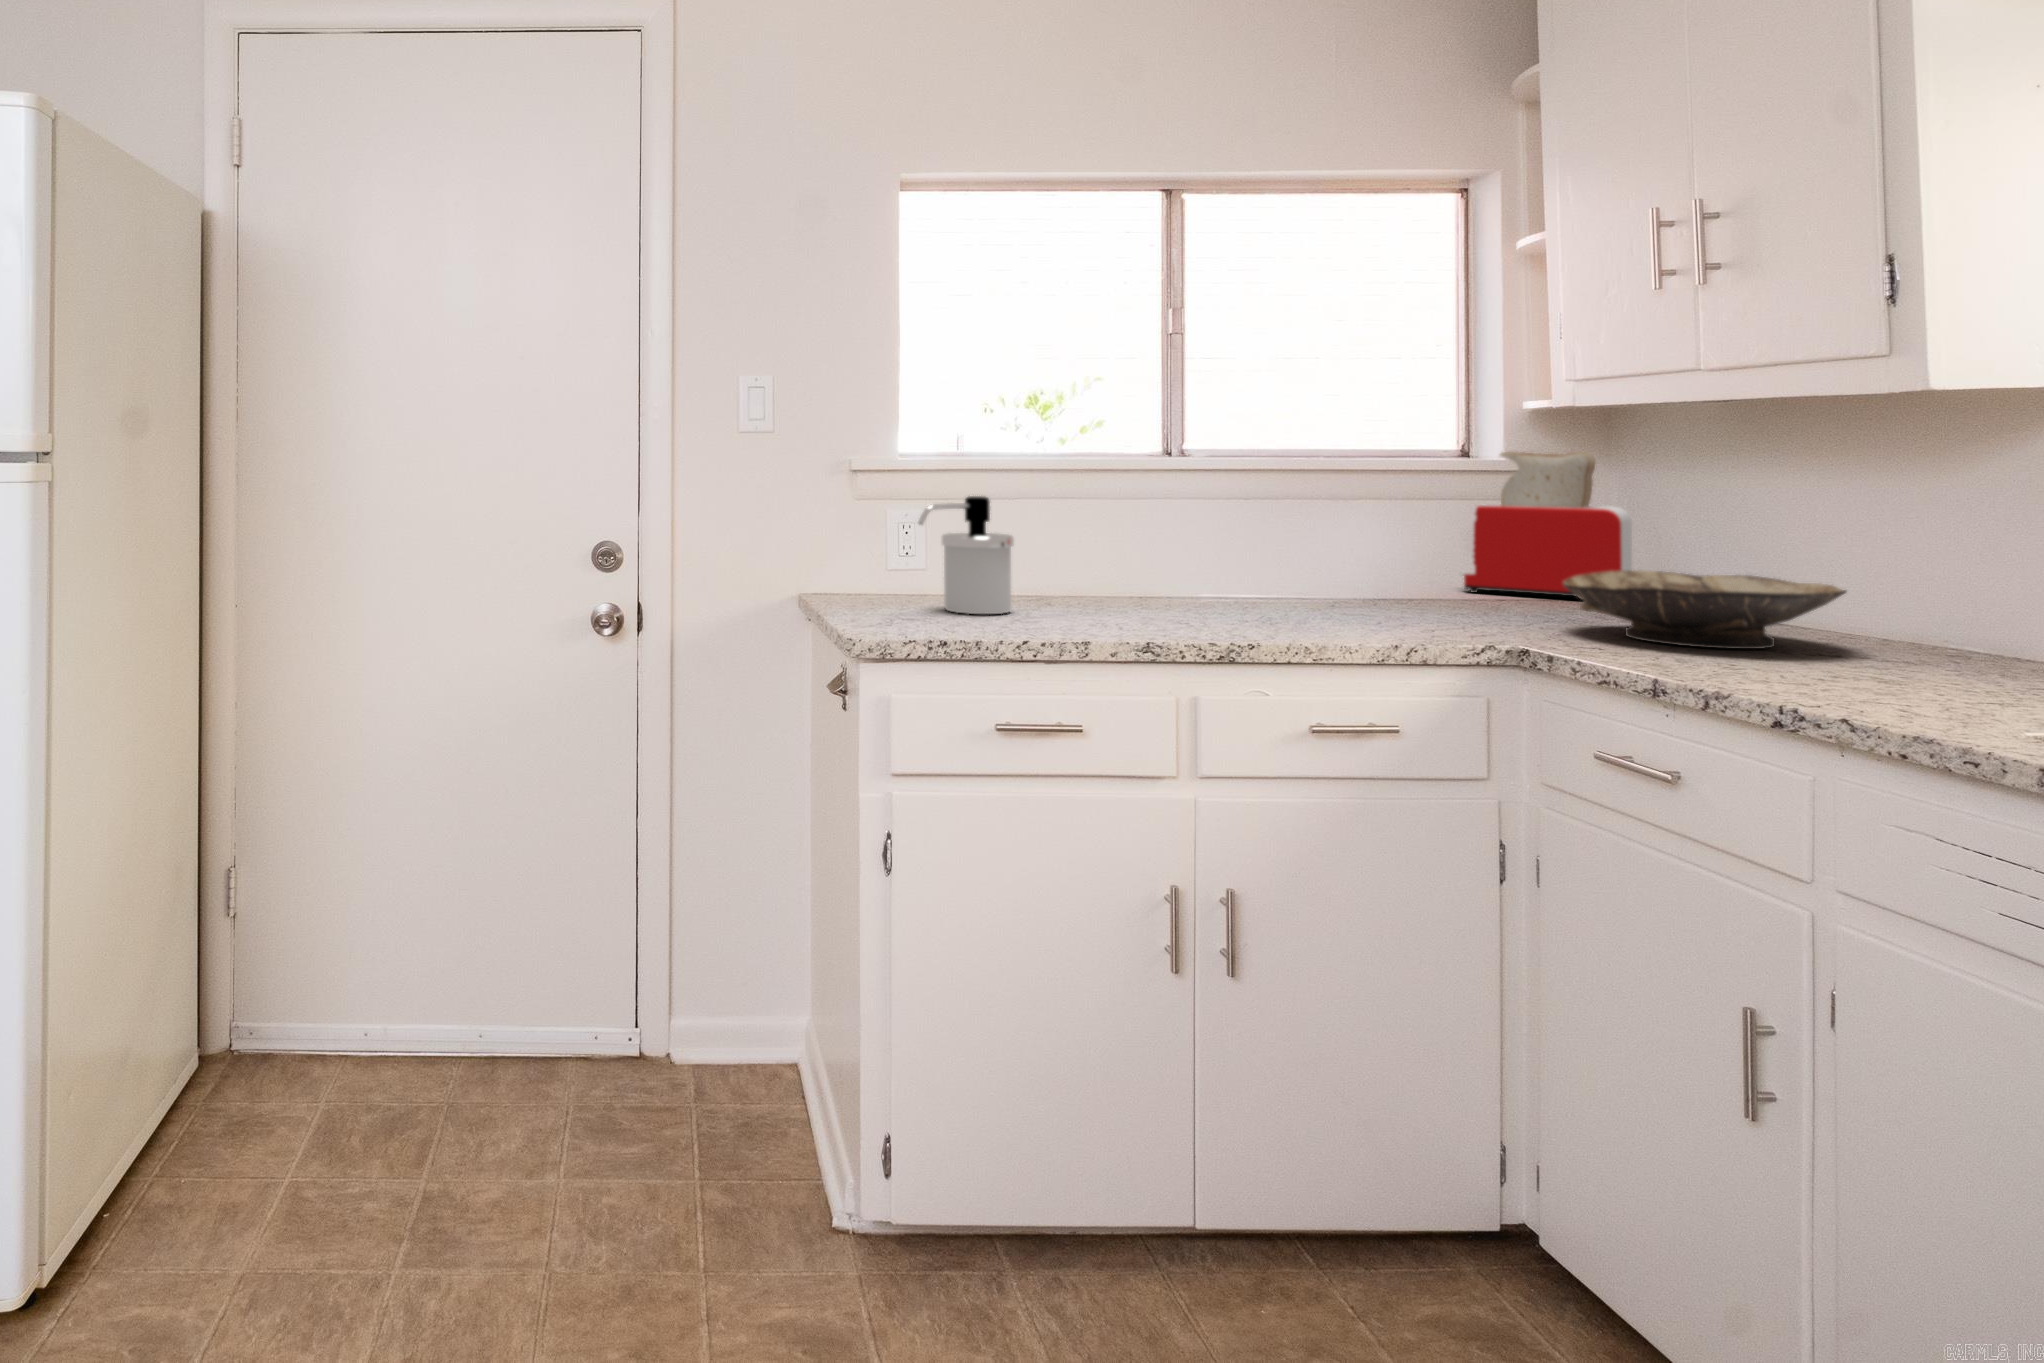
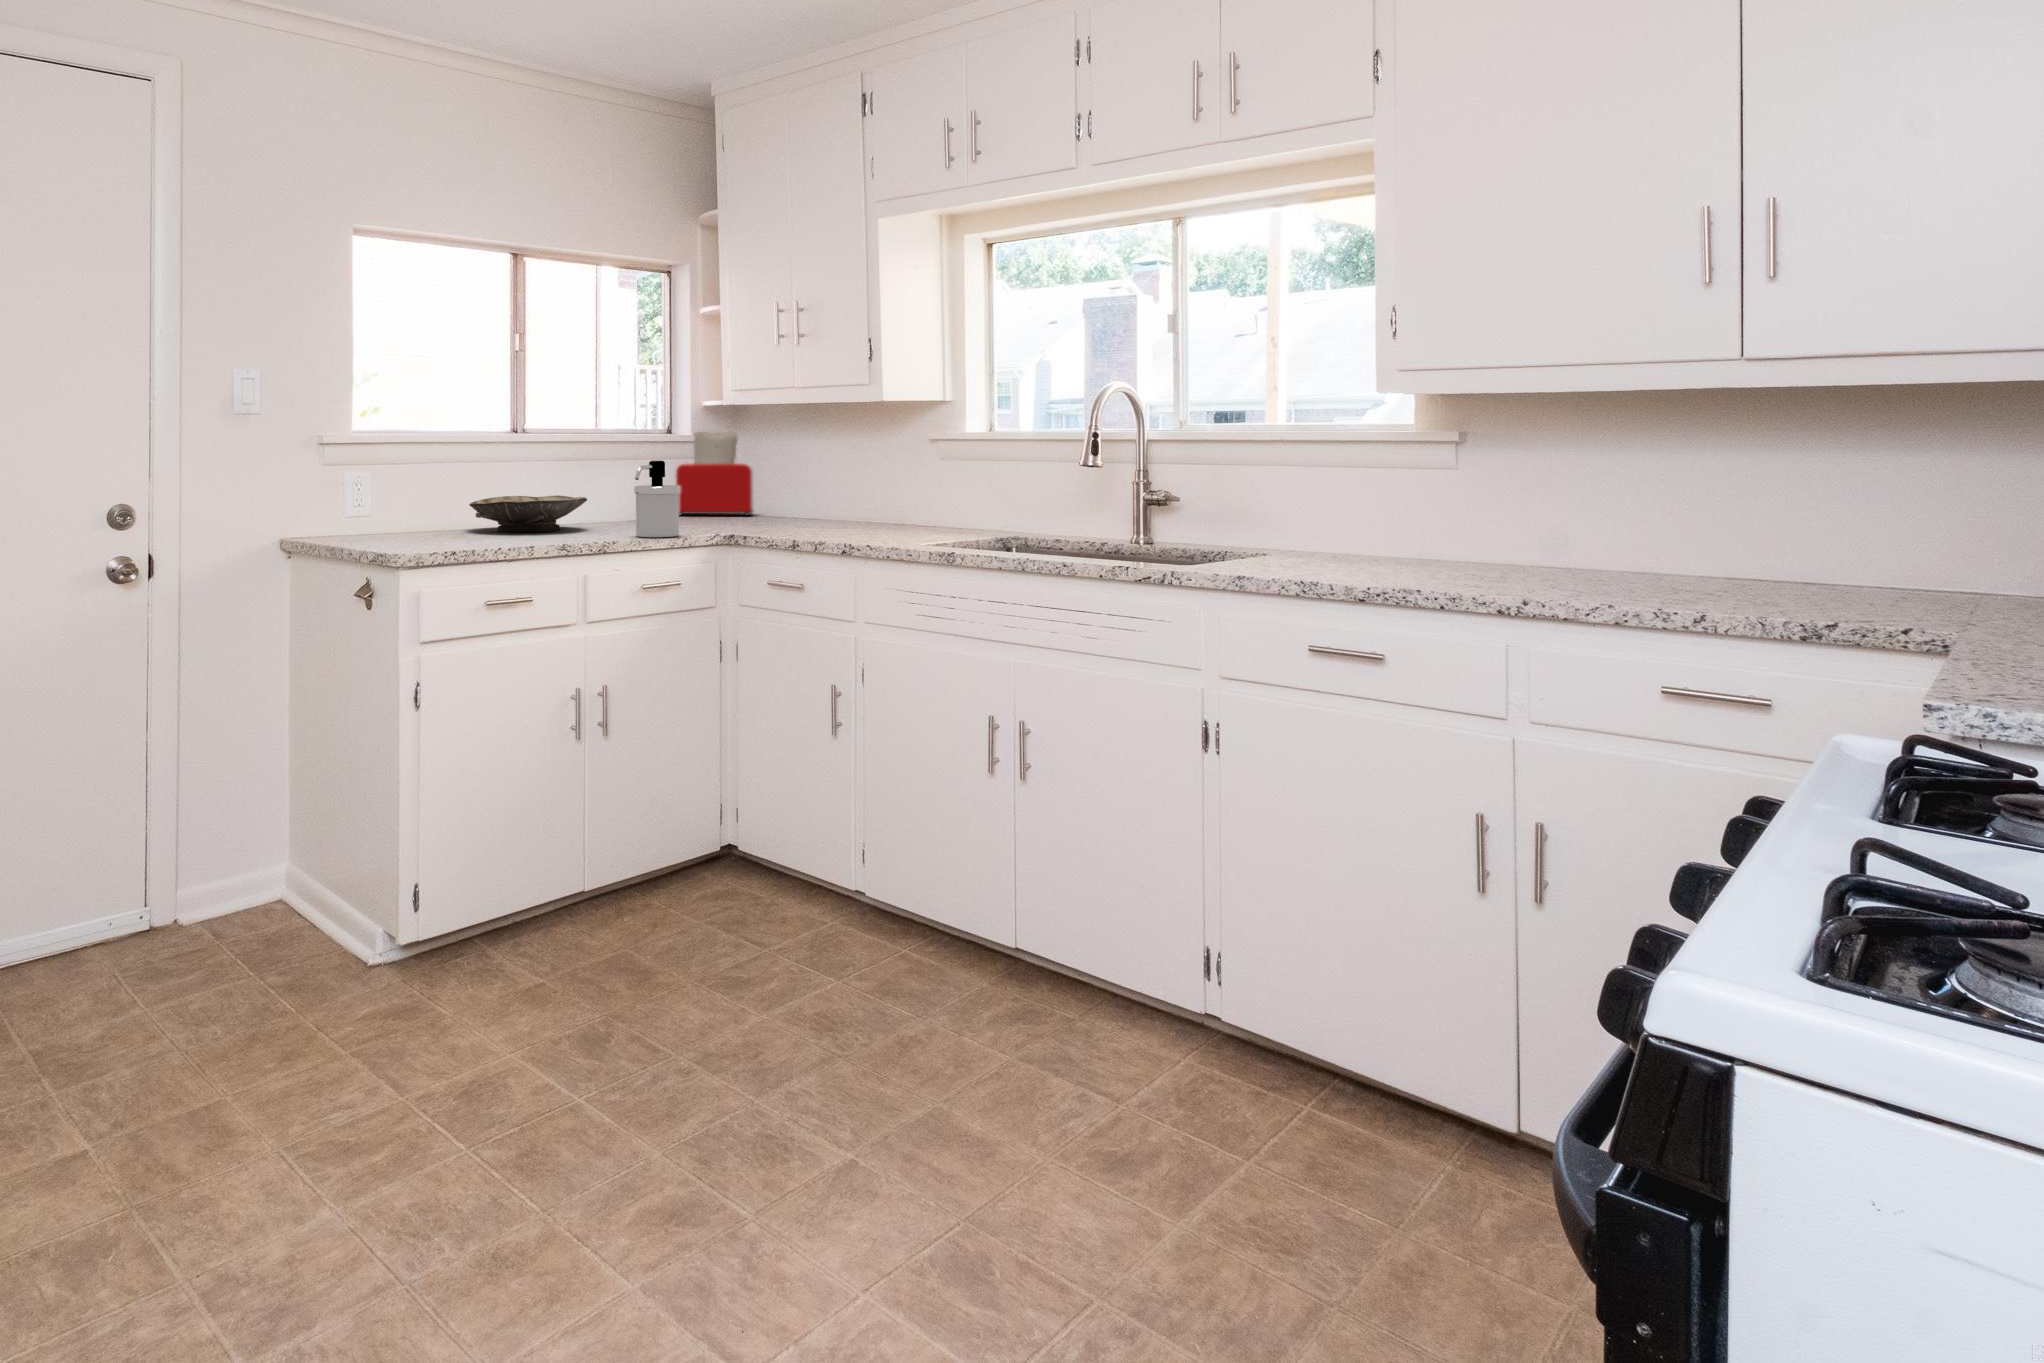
soap dispenser: present [919,496,1014,614] -> present [634,461,680,537]
bowl: present [1563,571,1846,649] -> present [469,495,587,532]

